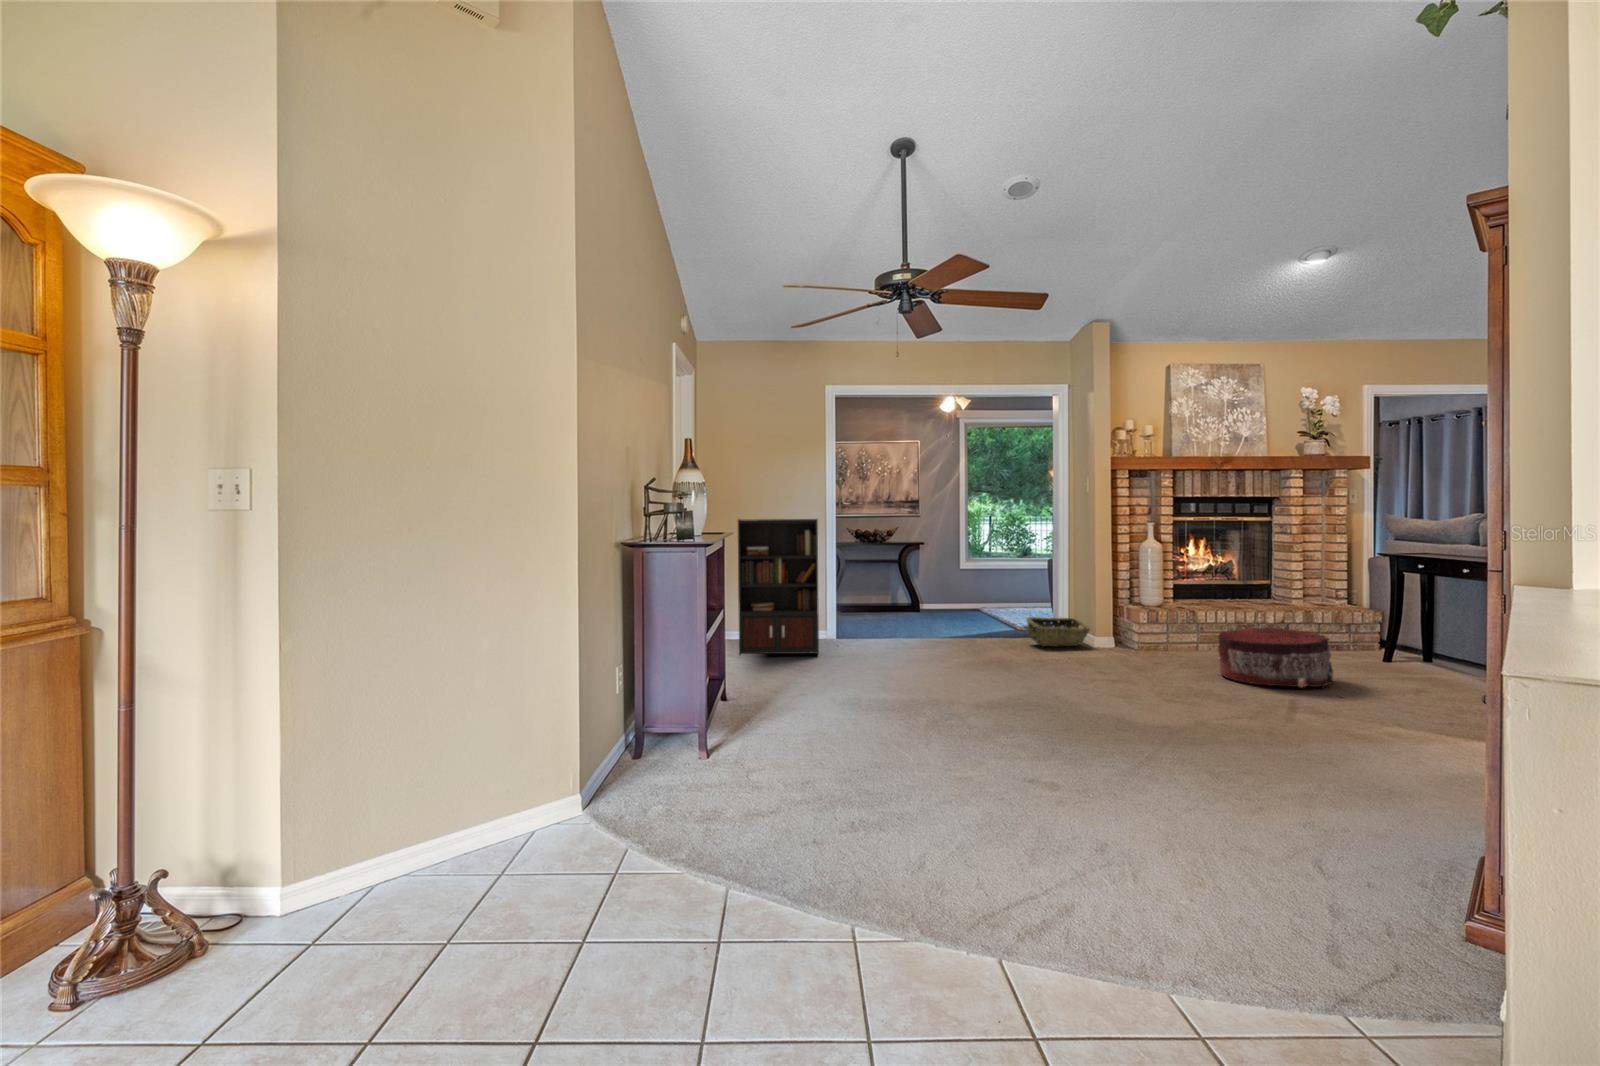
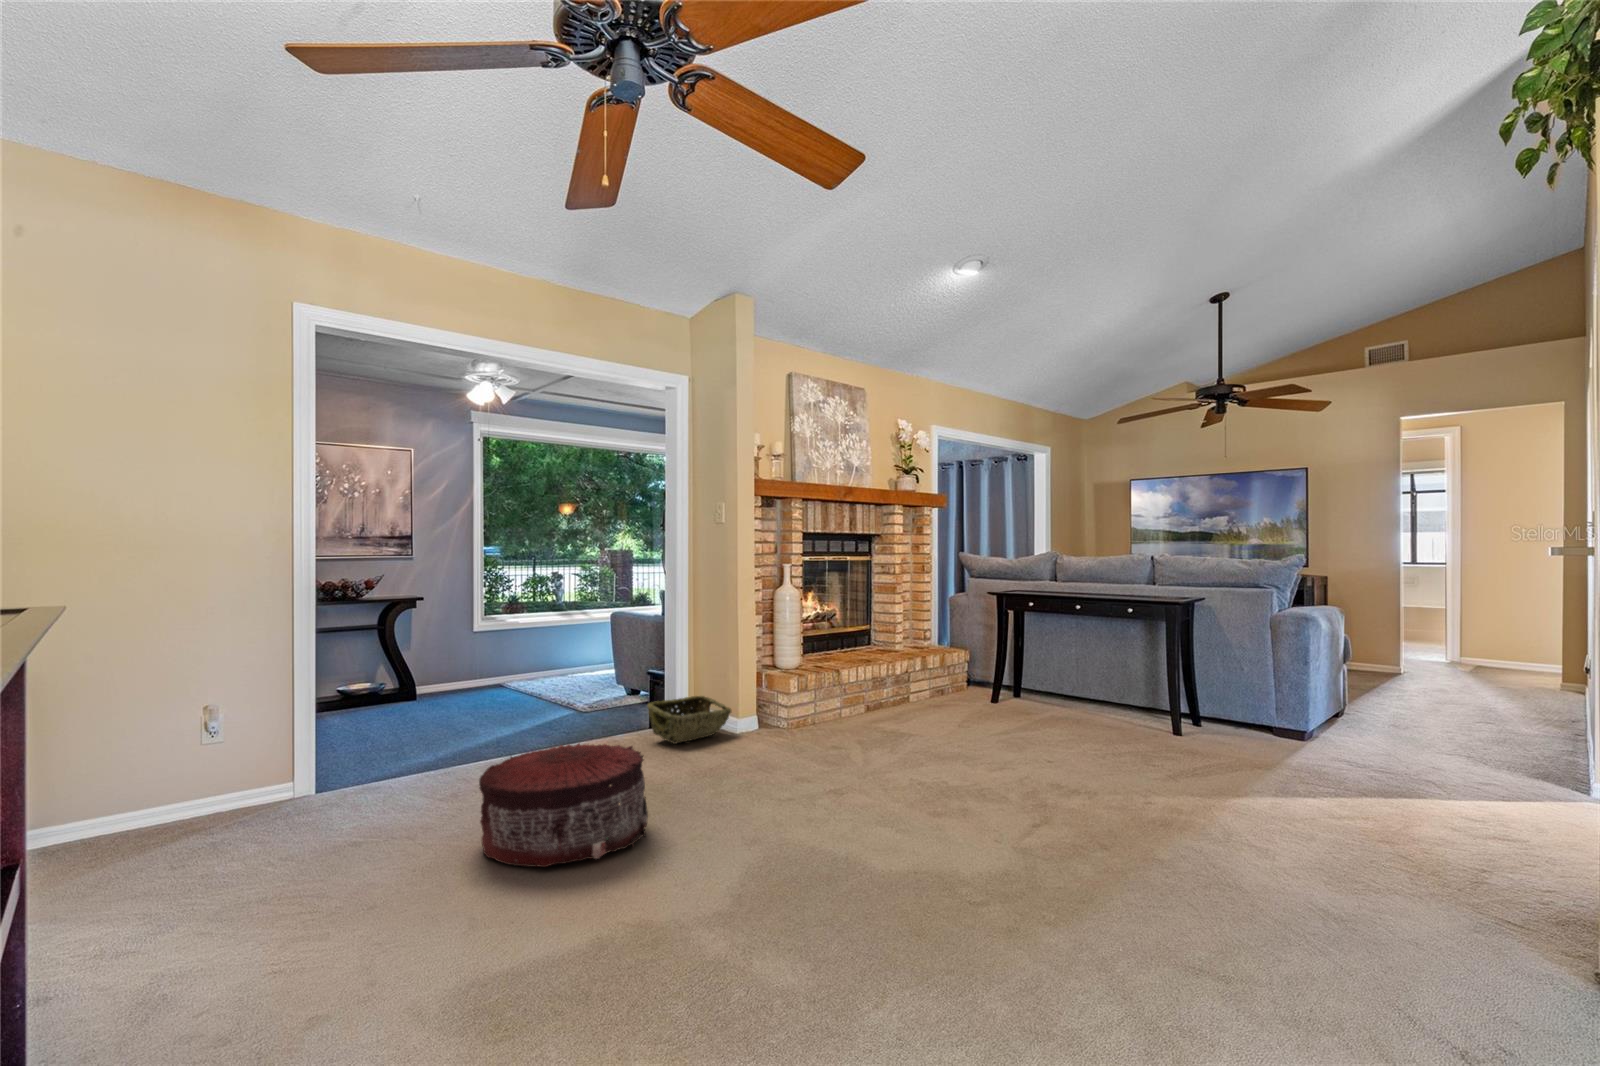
bookcase: present [738,519,819,655] -> none [72,563,331,899]
pouf: present [1218,627,1333,687] -> present [479,743,648,867]

